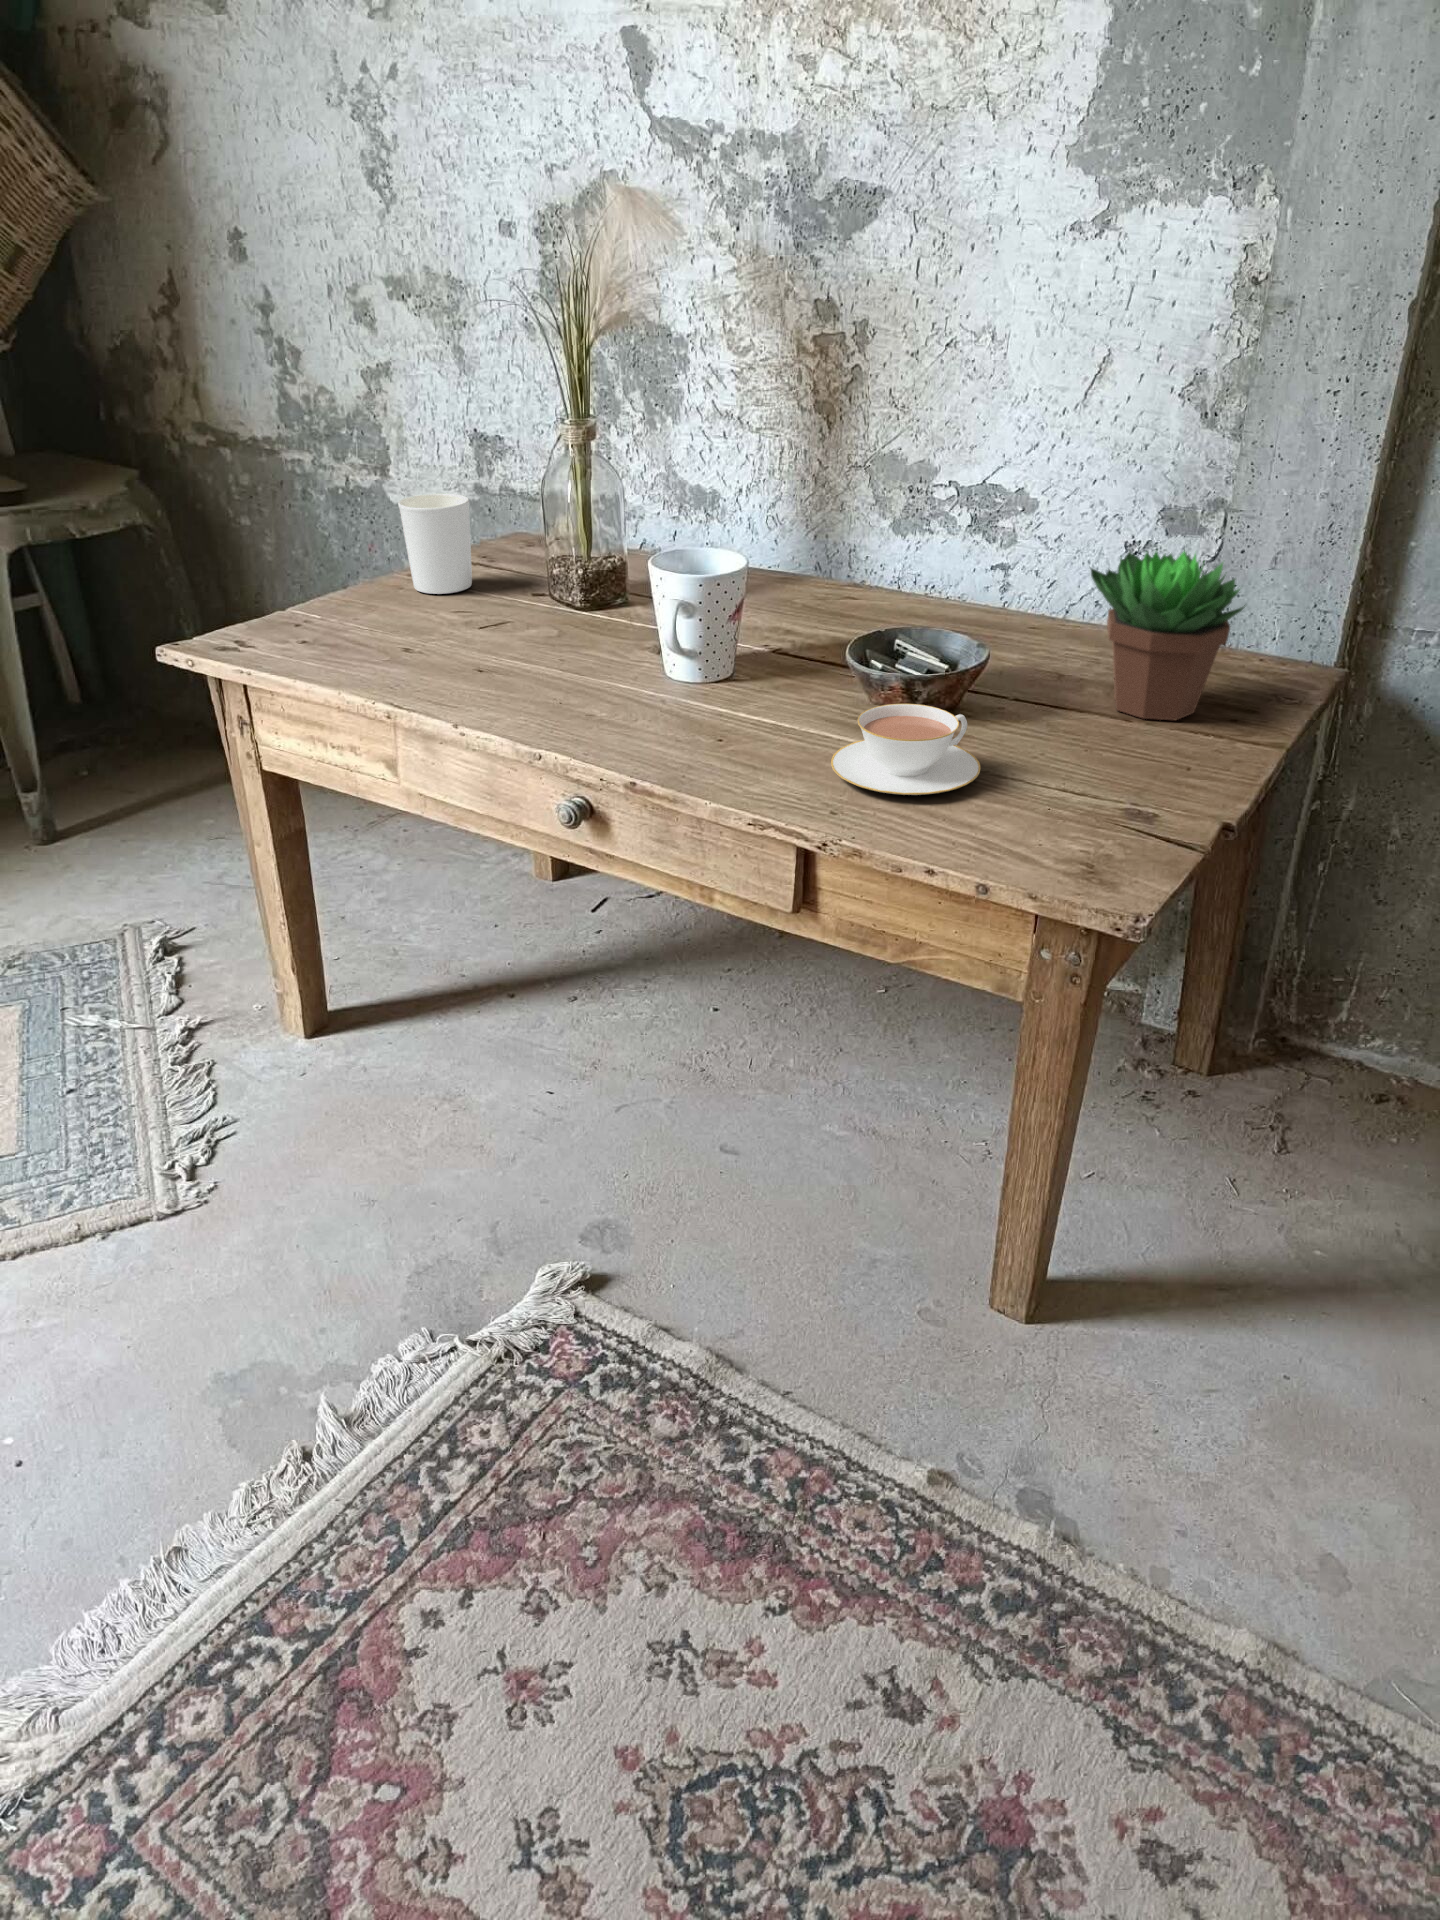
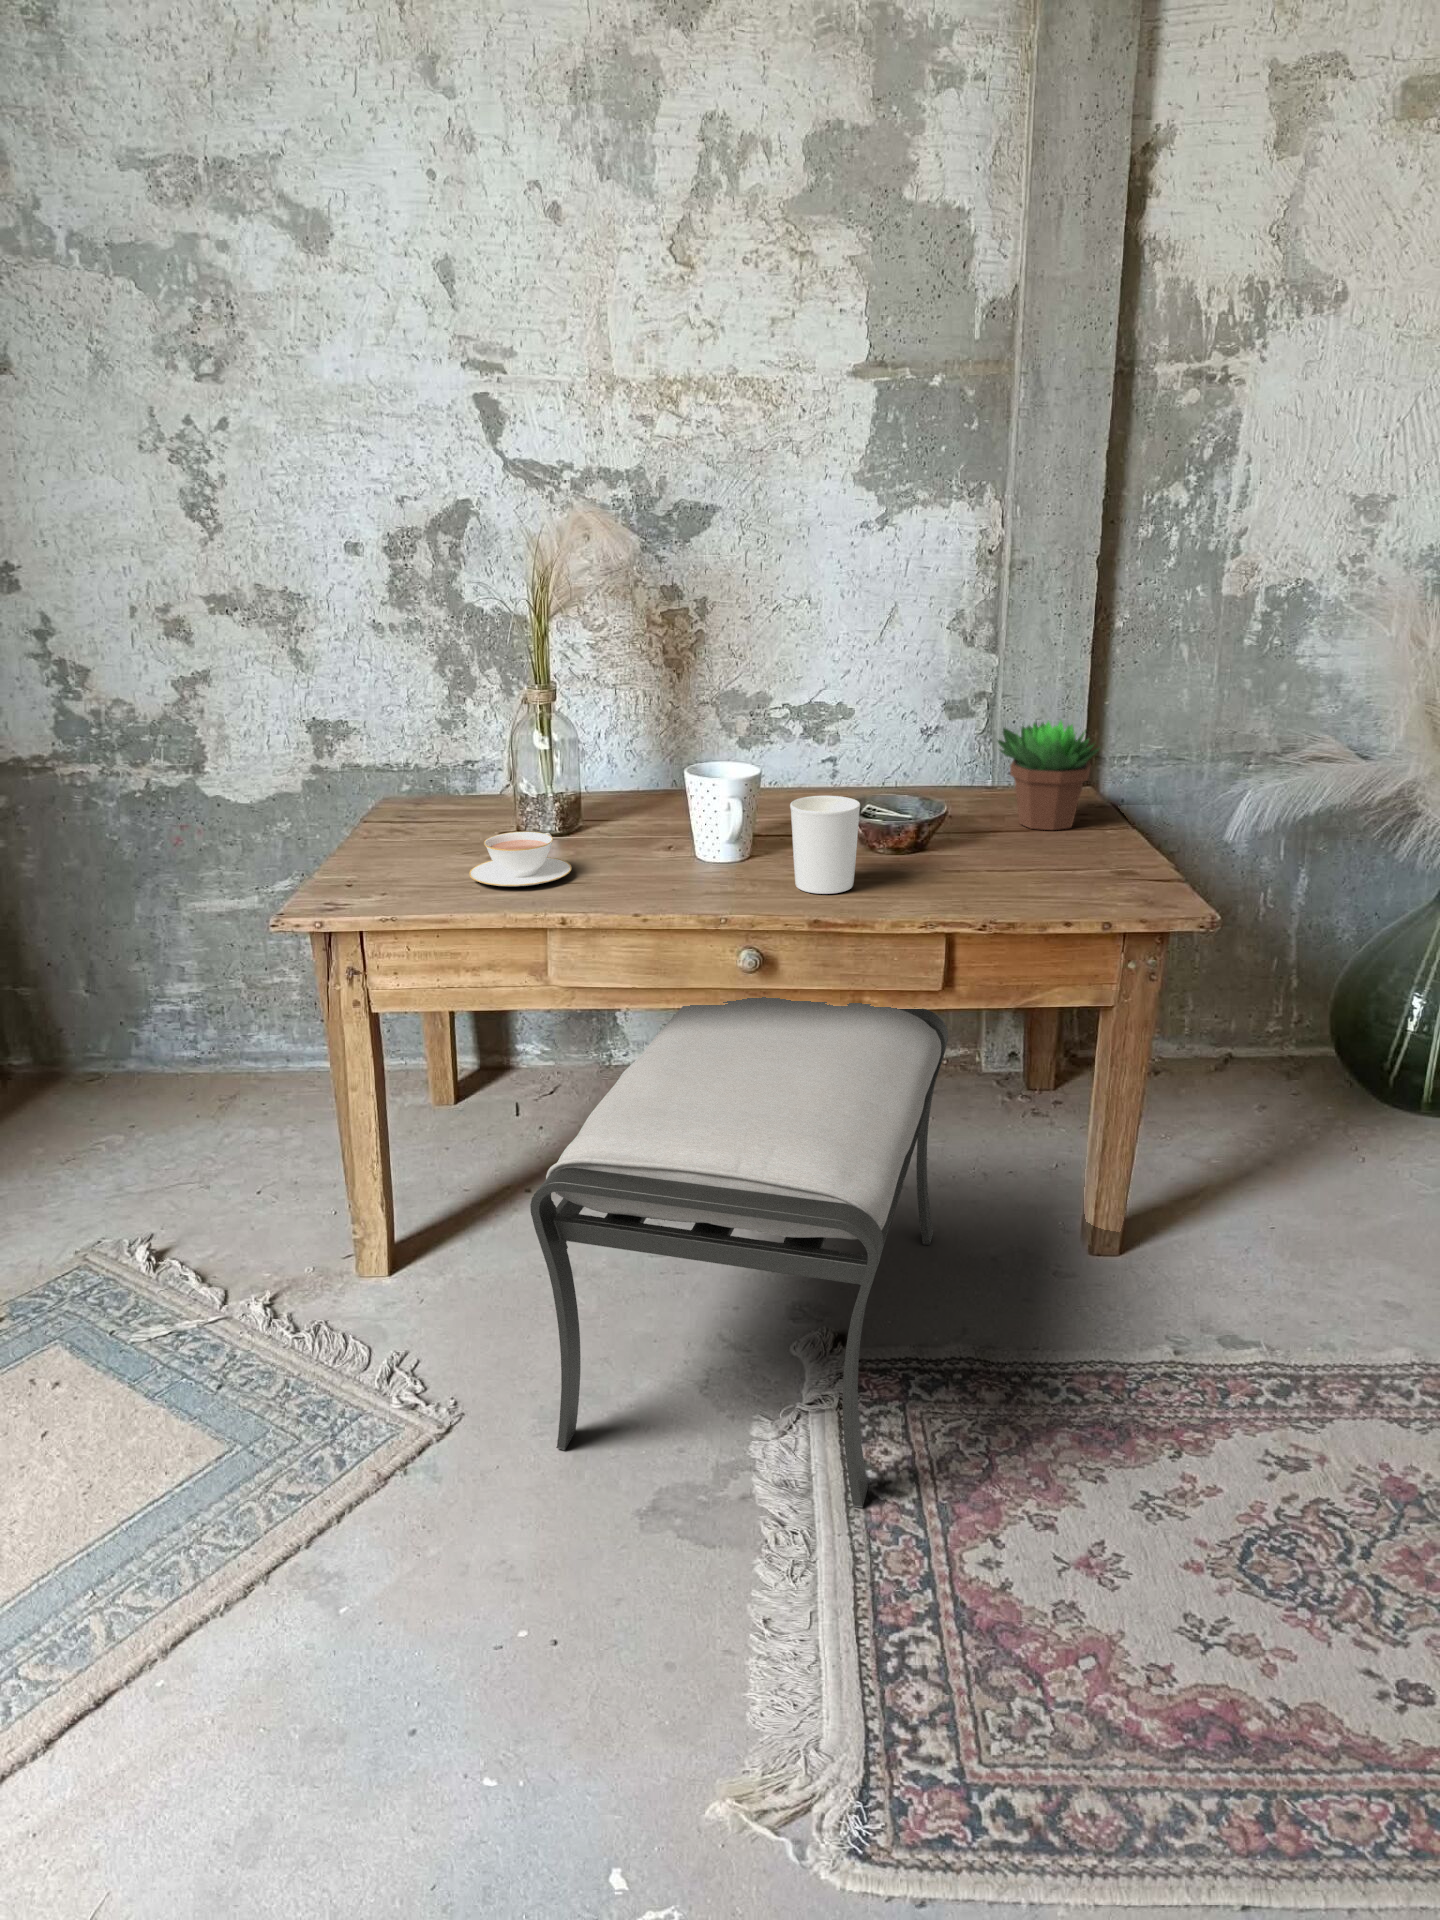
candle holder: present [398,493,472,594] -> present [790,796,860,894]
teacup: present [831,704,981,795] -> present [469,832,572,886]
ottoman: none [146,831,838,1483] -> present [530,997,948,1508]

